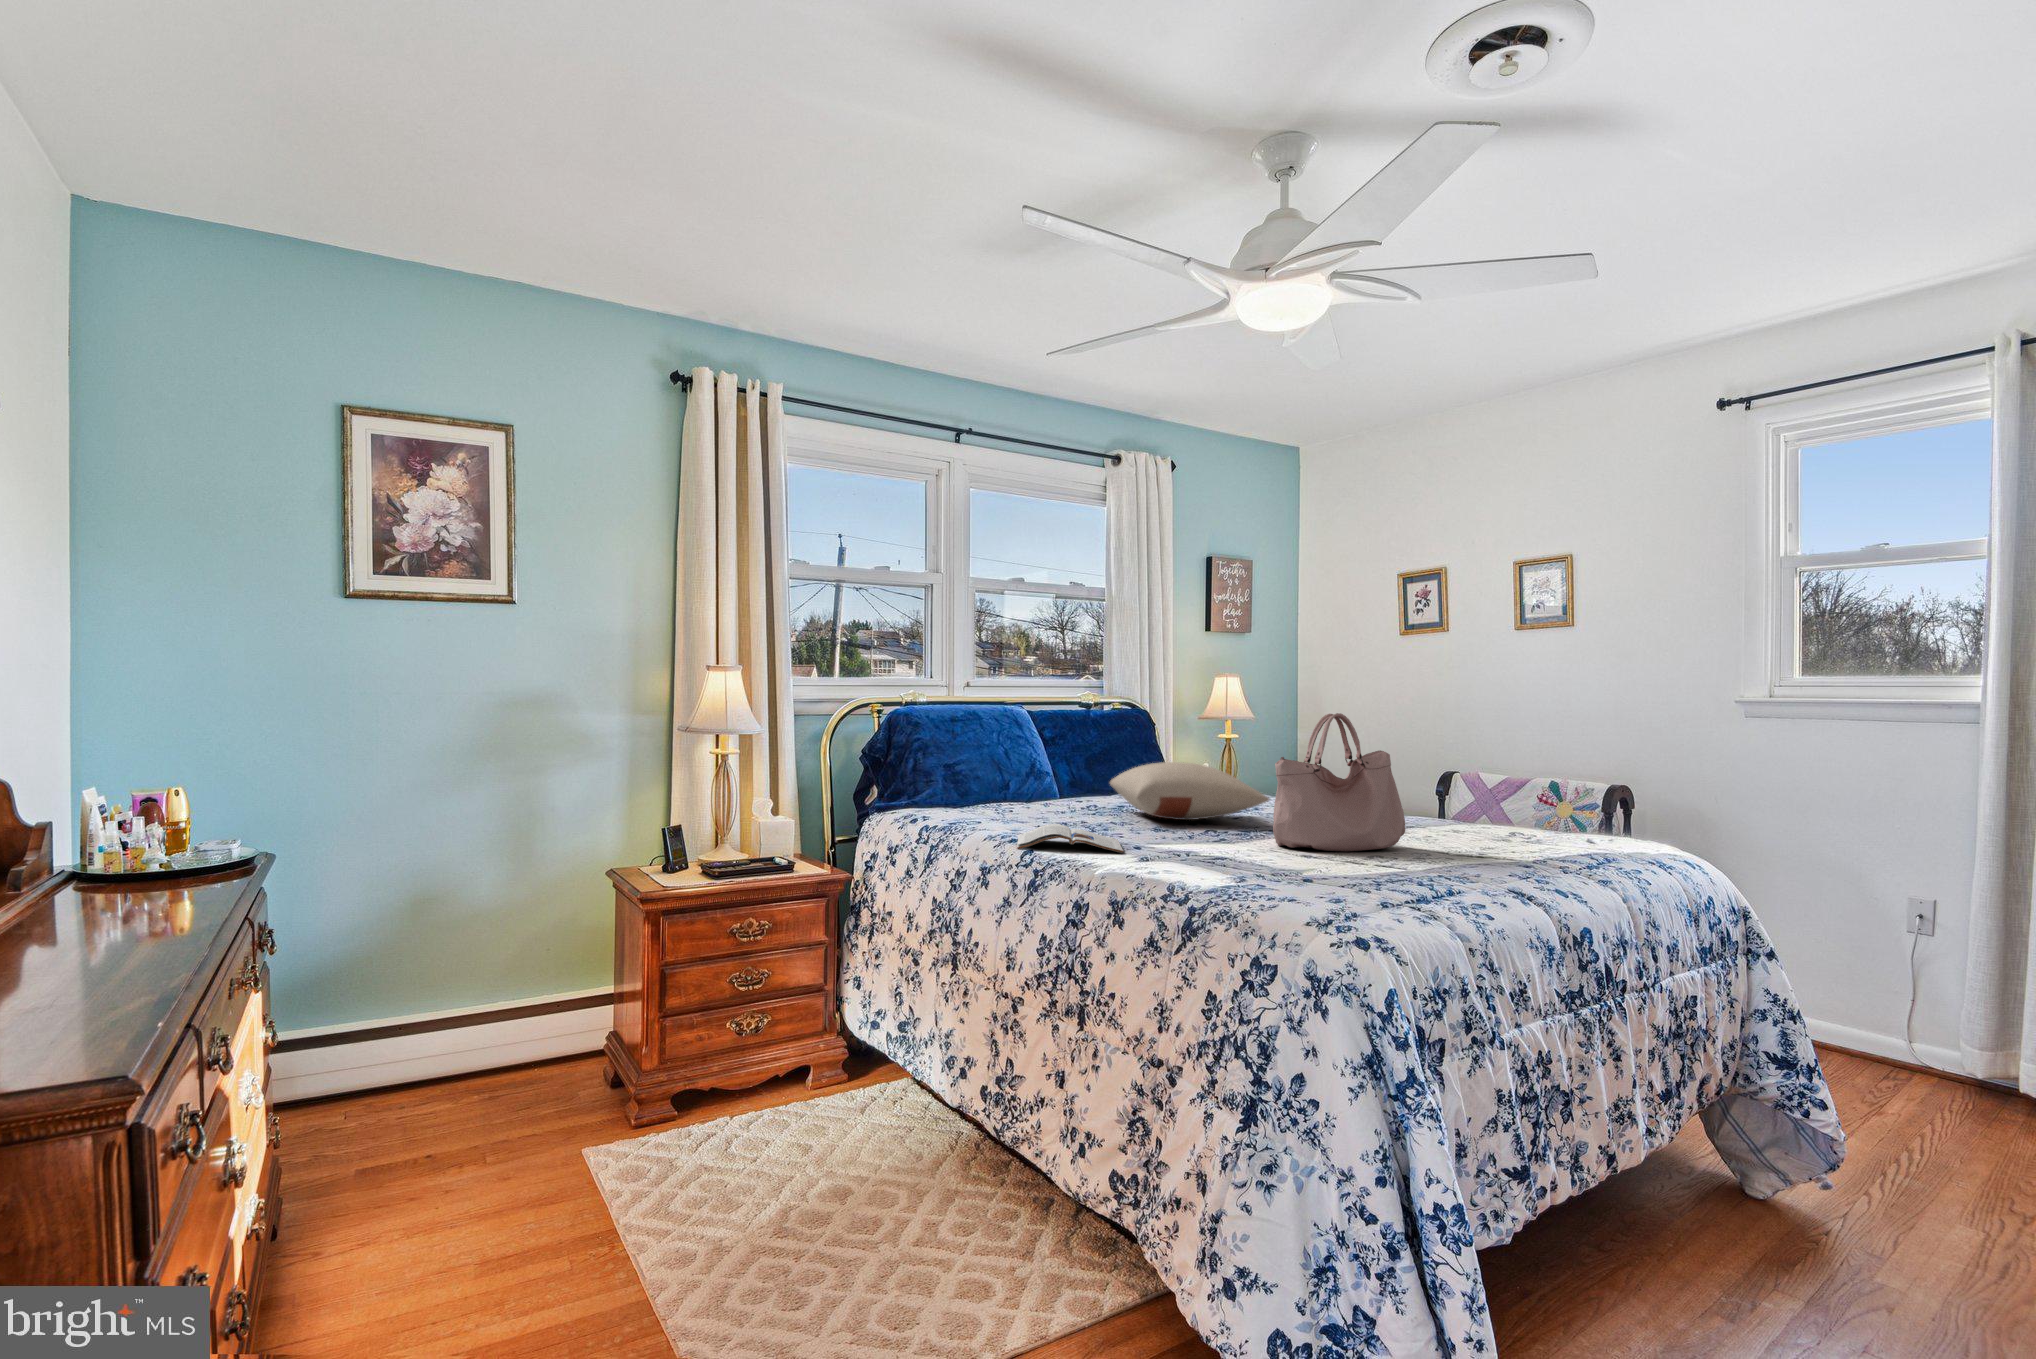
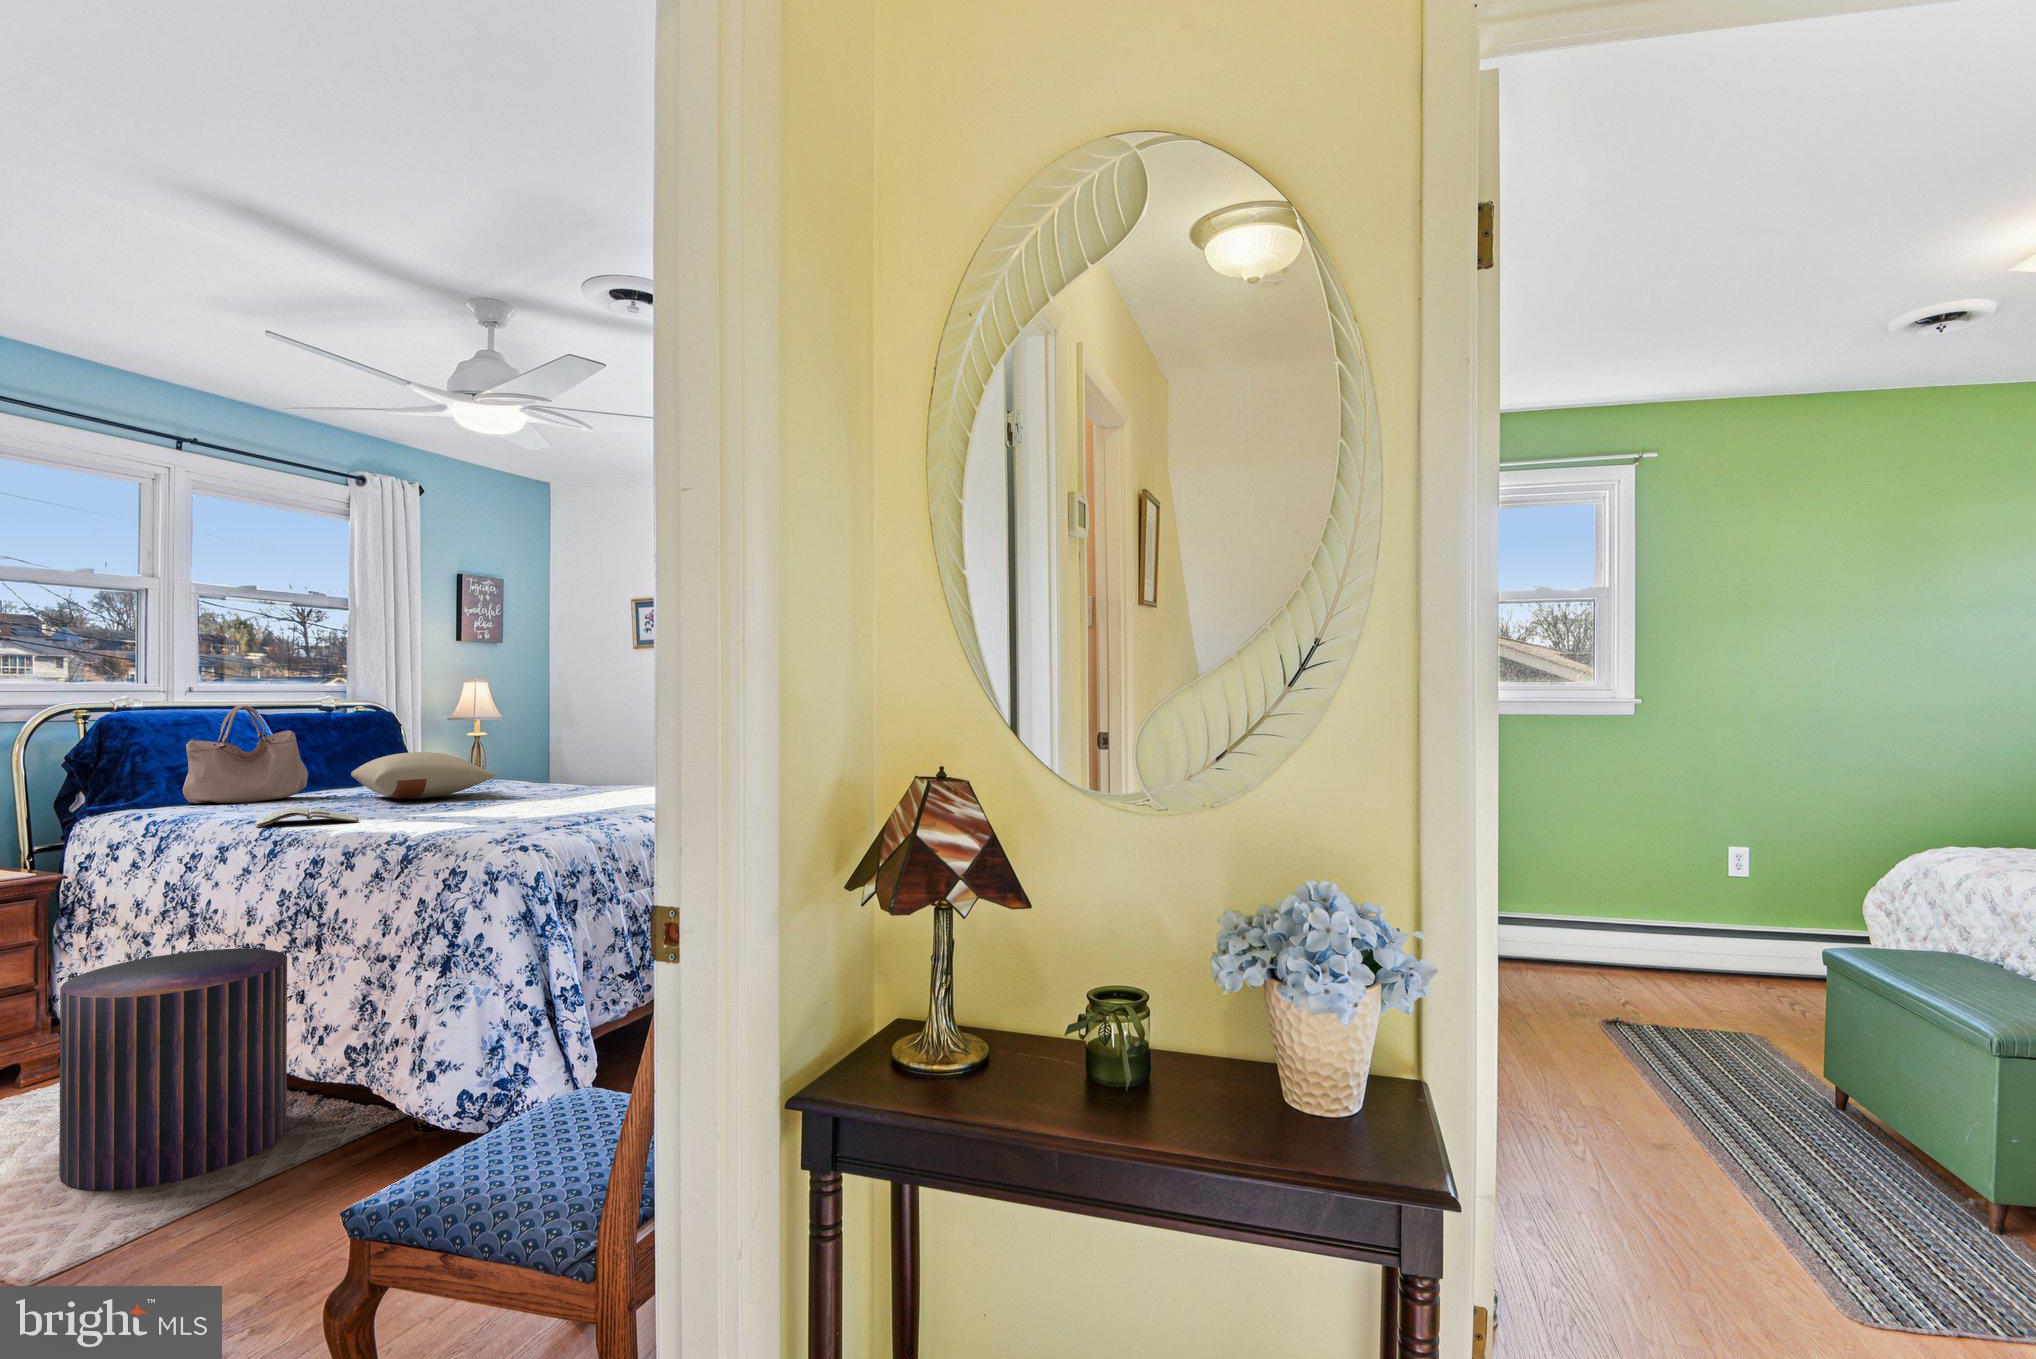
handbag: present [1273,713,1405,852] -> present [183,705,308,804]
pouf: none [813,996,1045,1326] -> present [59,948,287,1191]

